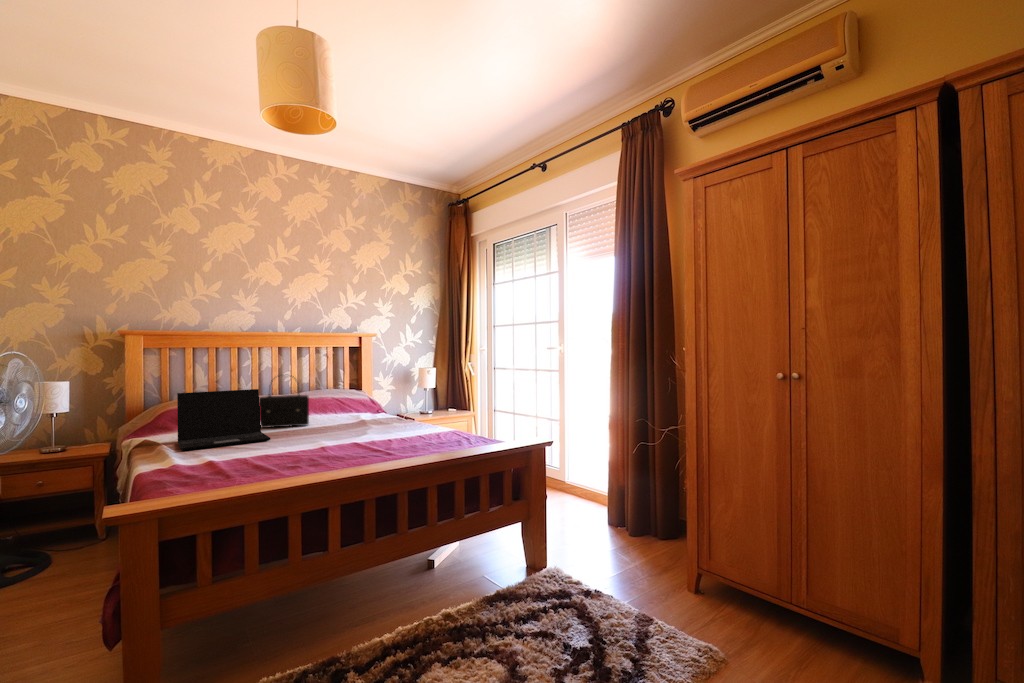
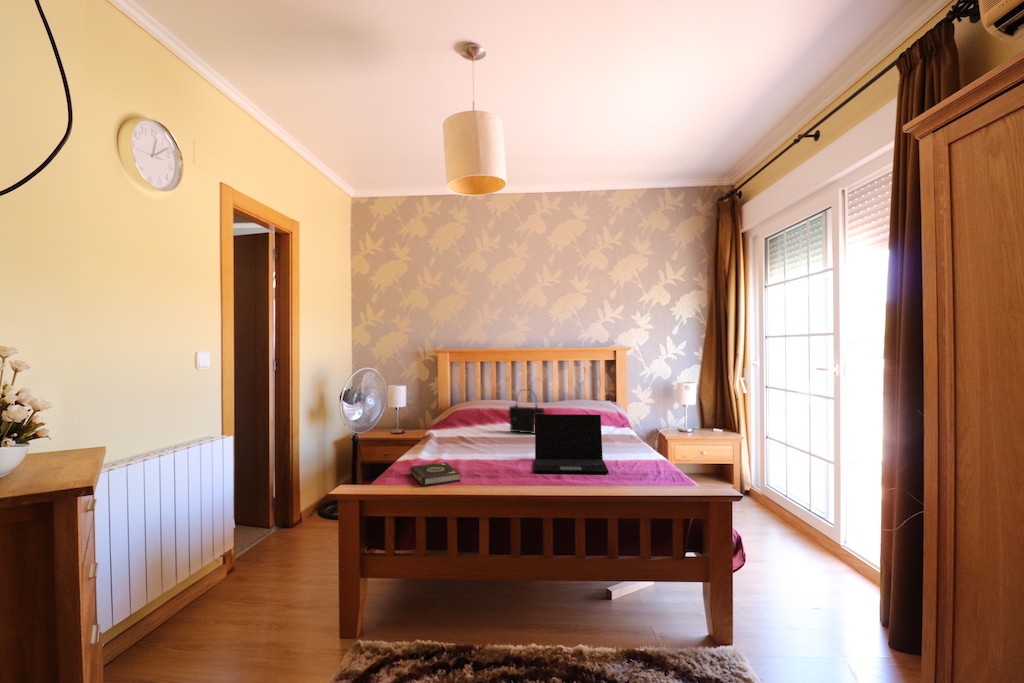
laptop: present [177,389,270,450] -> present [534,414,609,474]
book: none [186,460,280,488] -> present [410,462,460,486]

